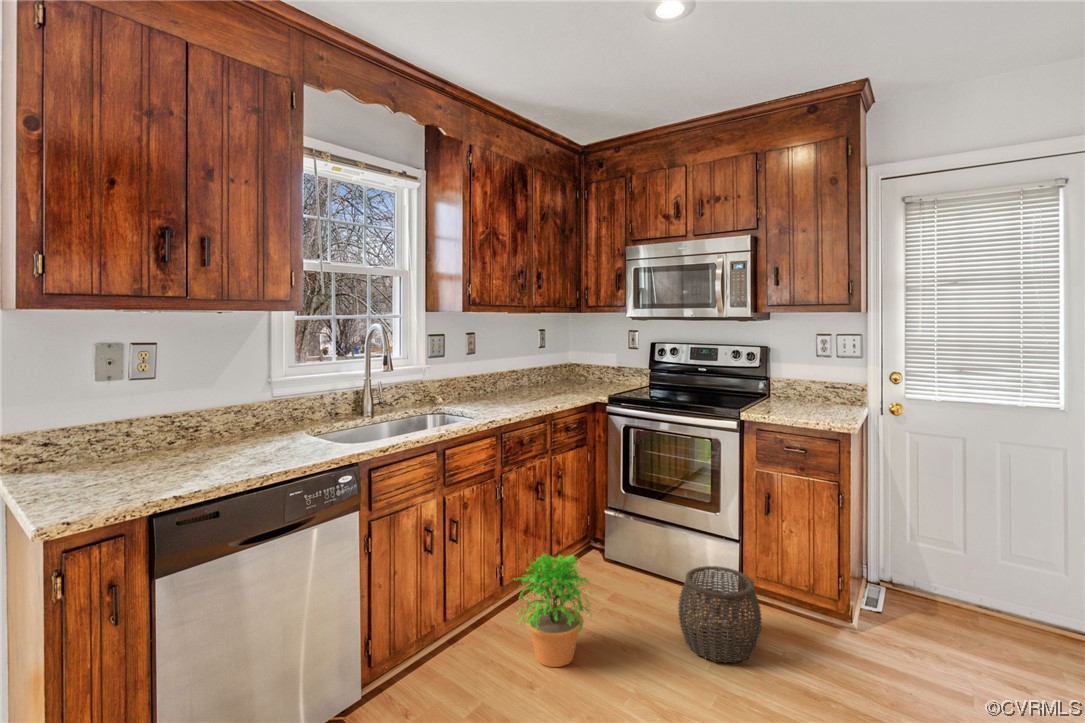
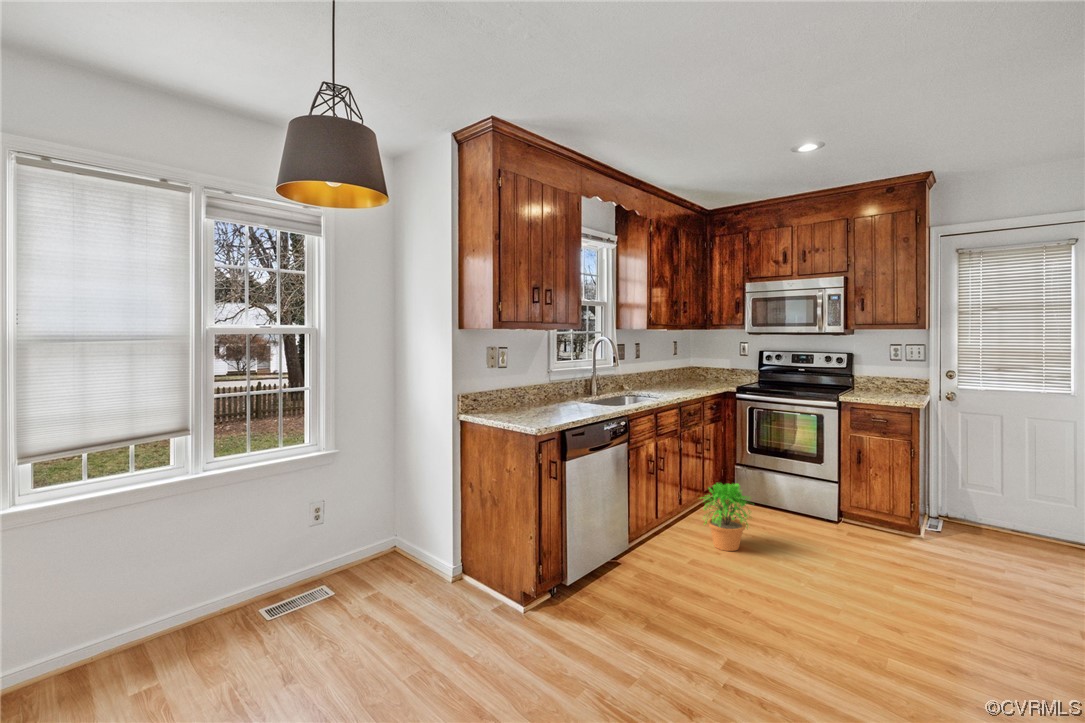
woven basket: present [678,566,762,663] -> none [804,496,863,553]

